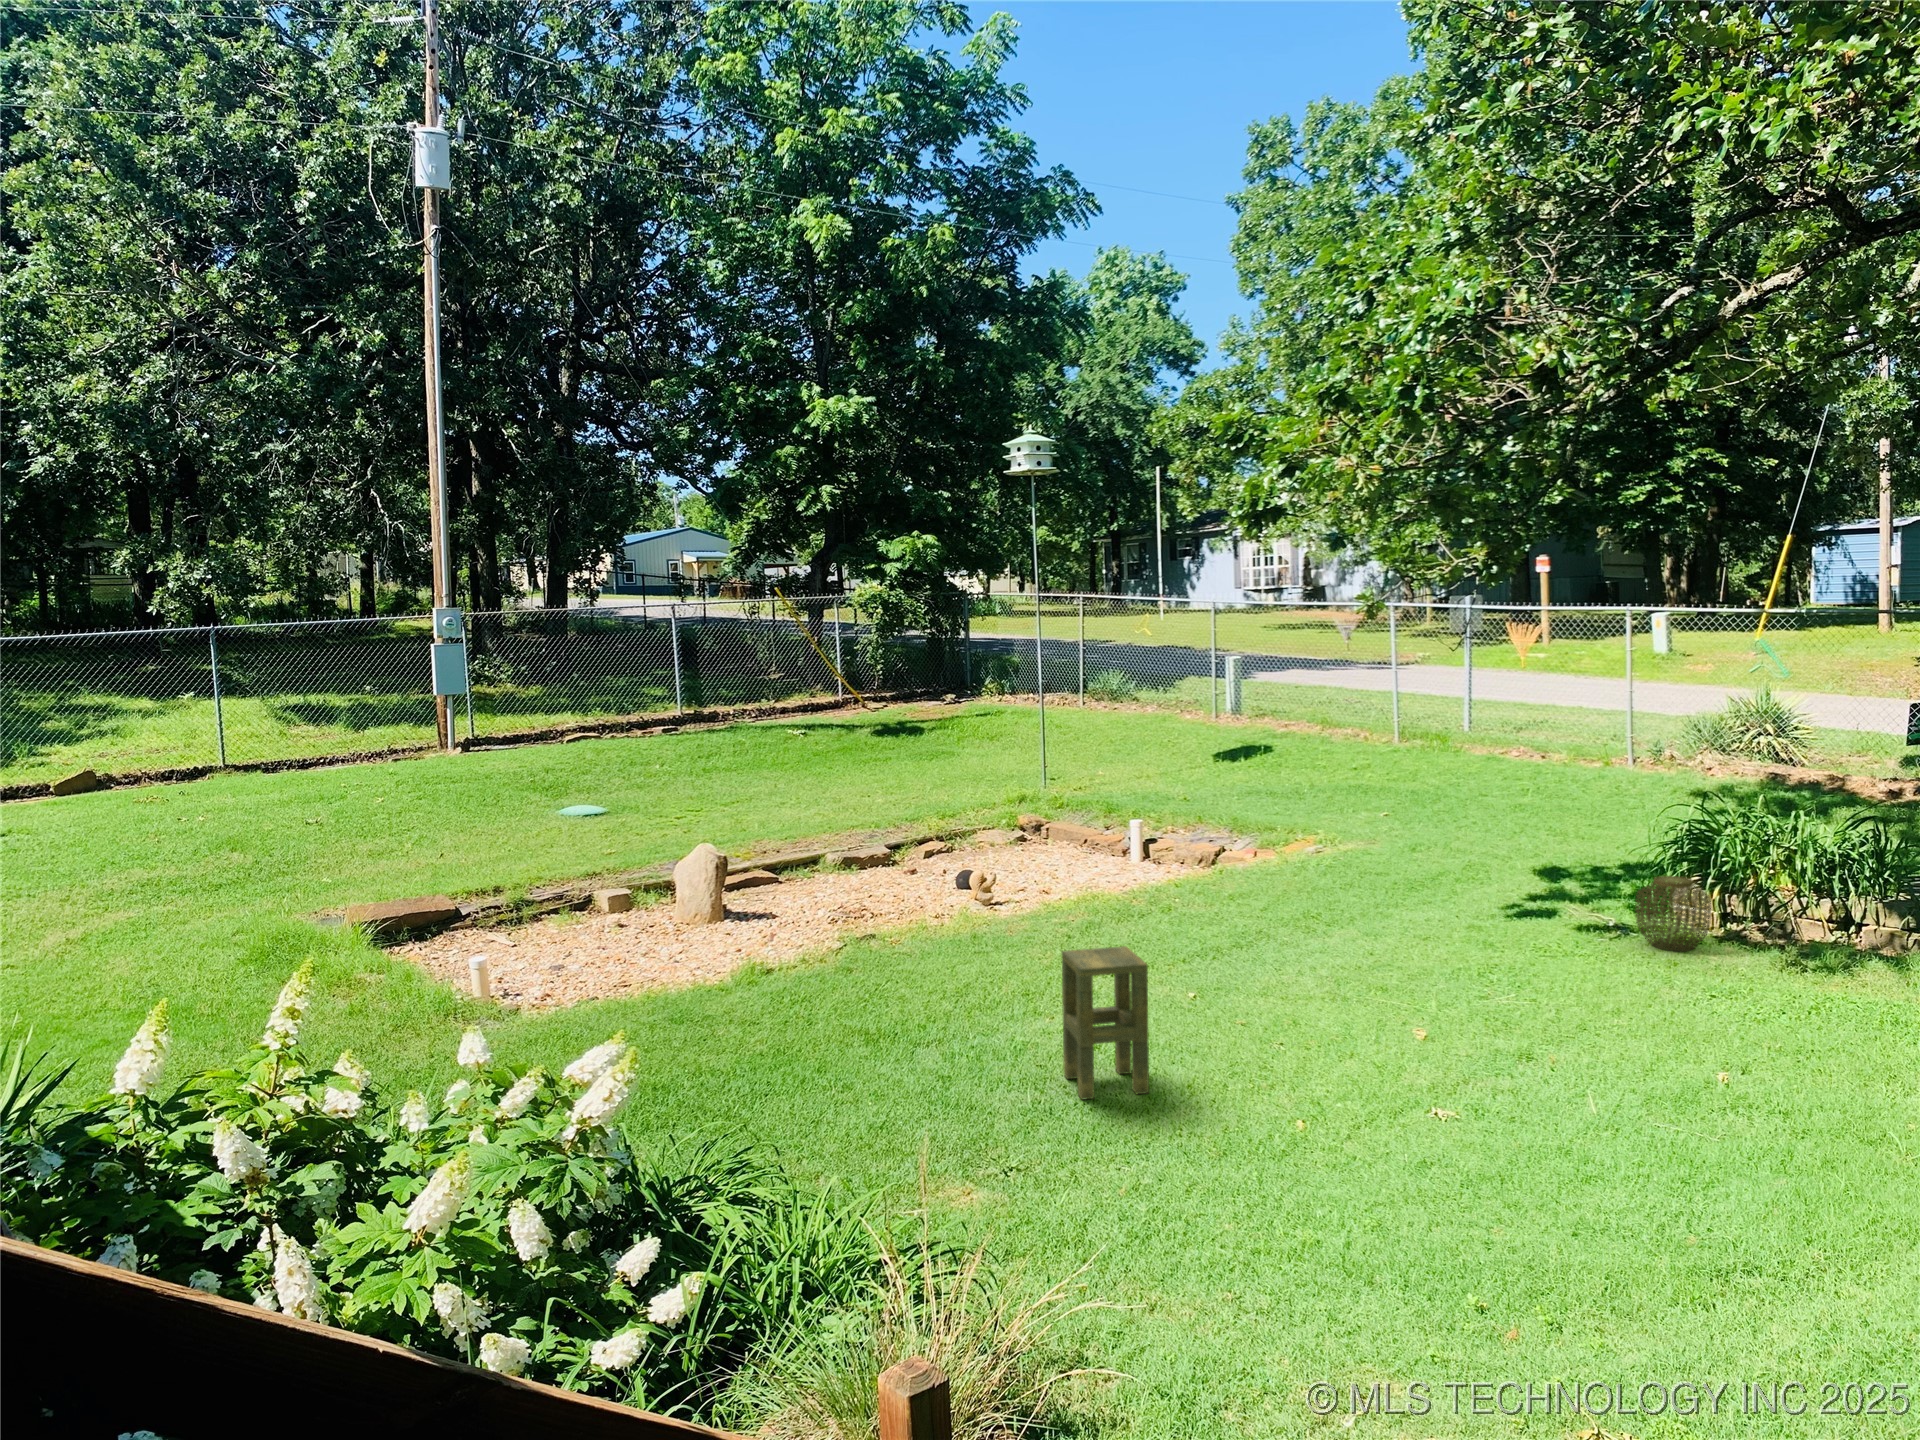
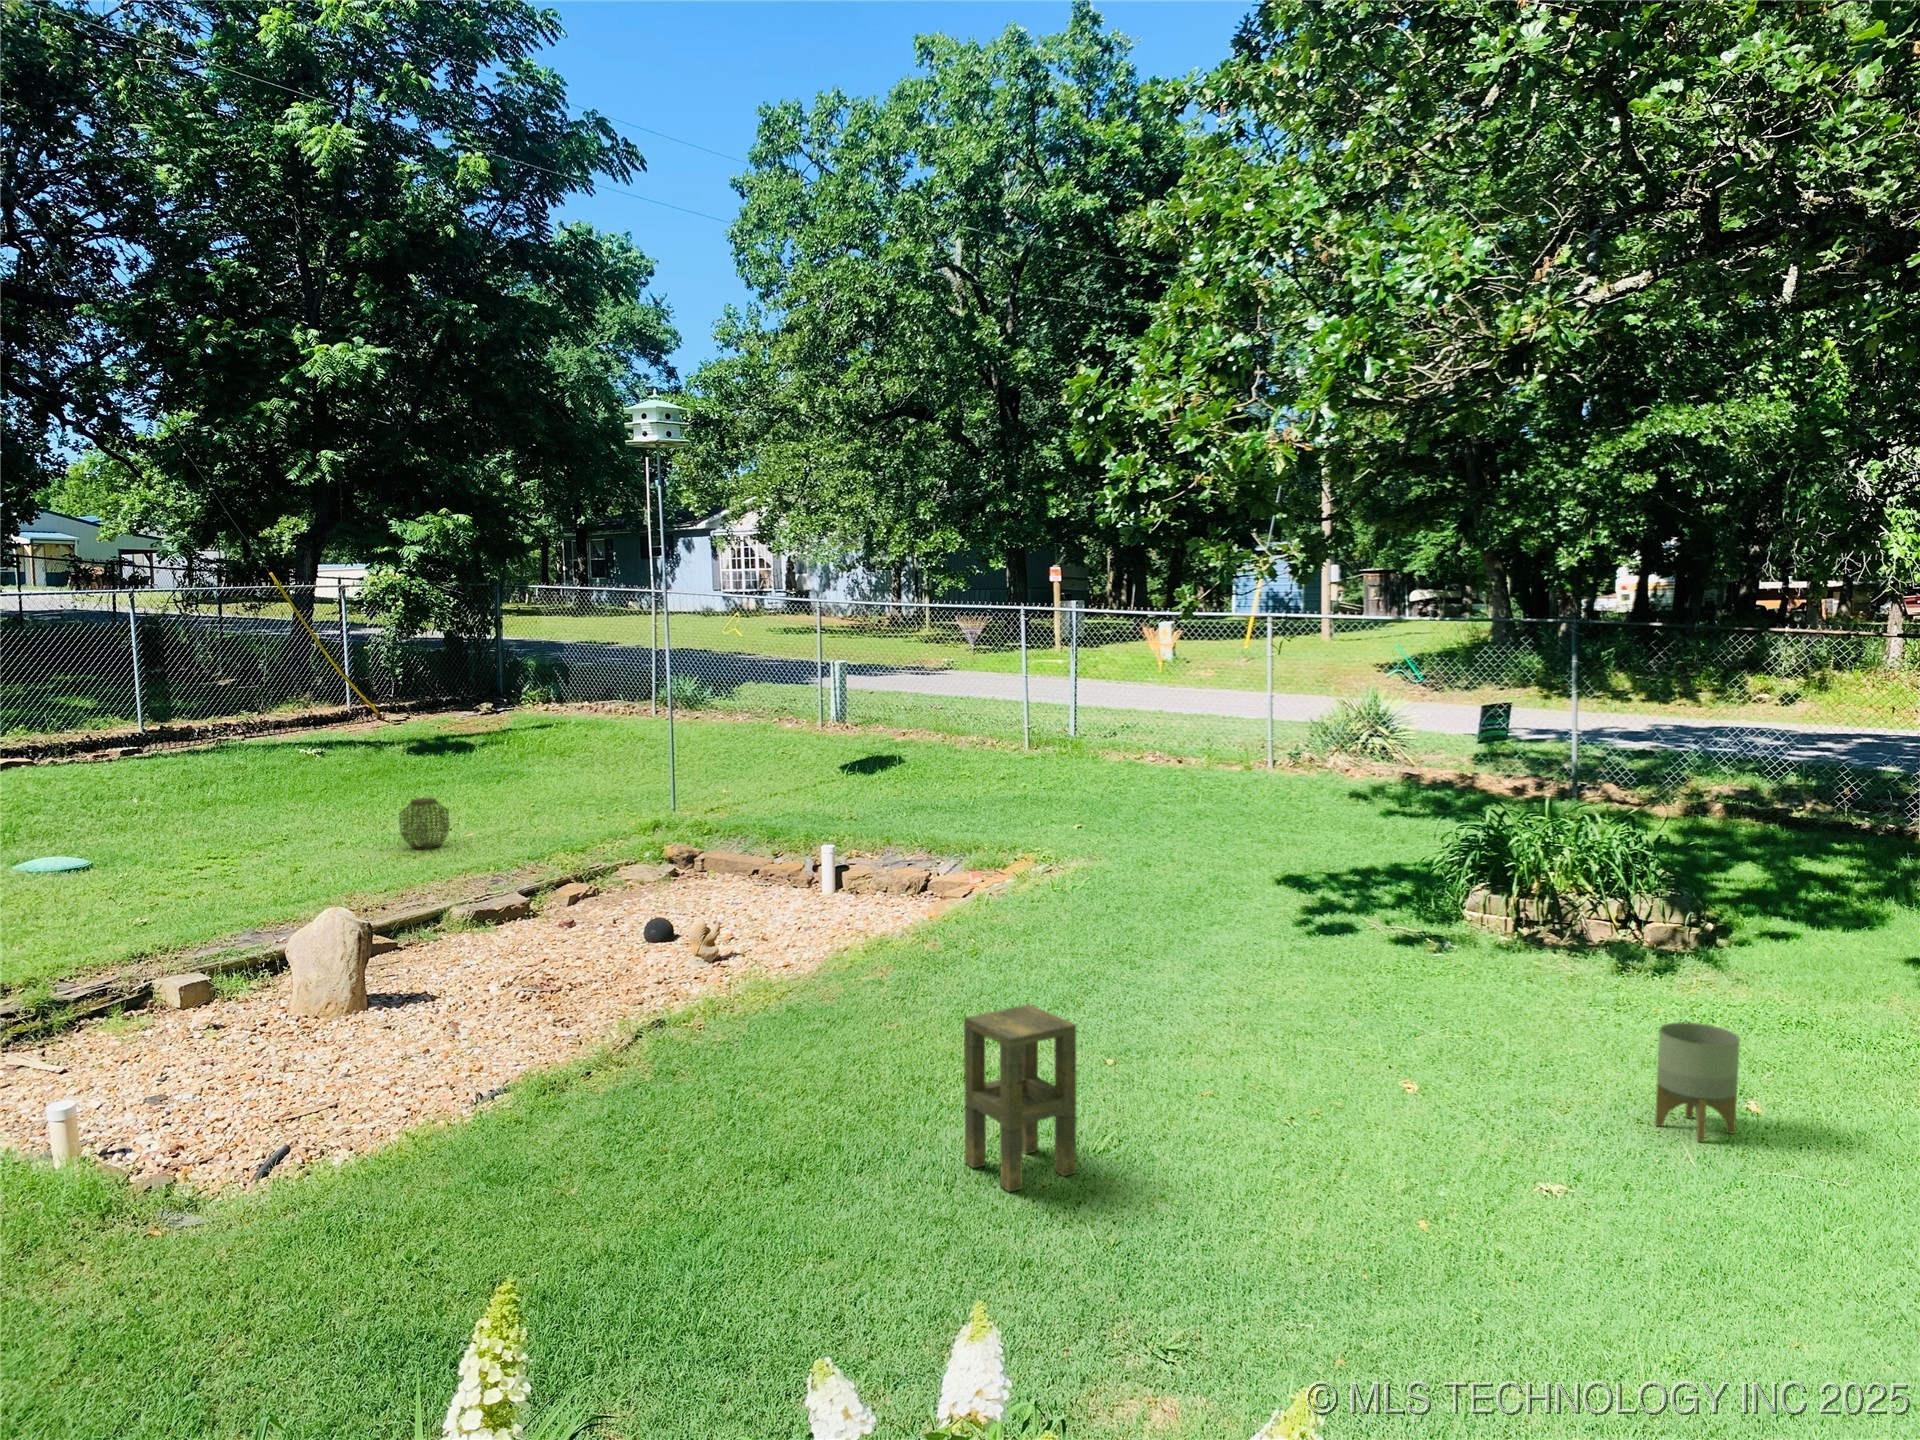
woven basket: present [1635,876,1711,951] -> present [399,798,450,850]
planter: none [1762,1024,1853,1147] -> present [1655,1022,1740,1142]

